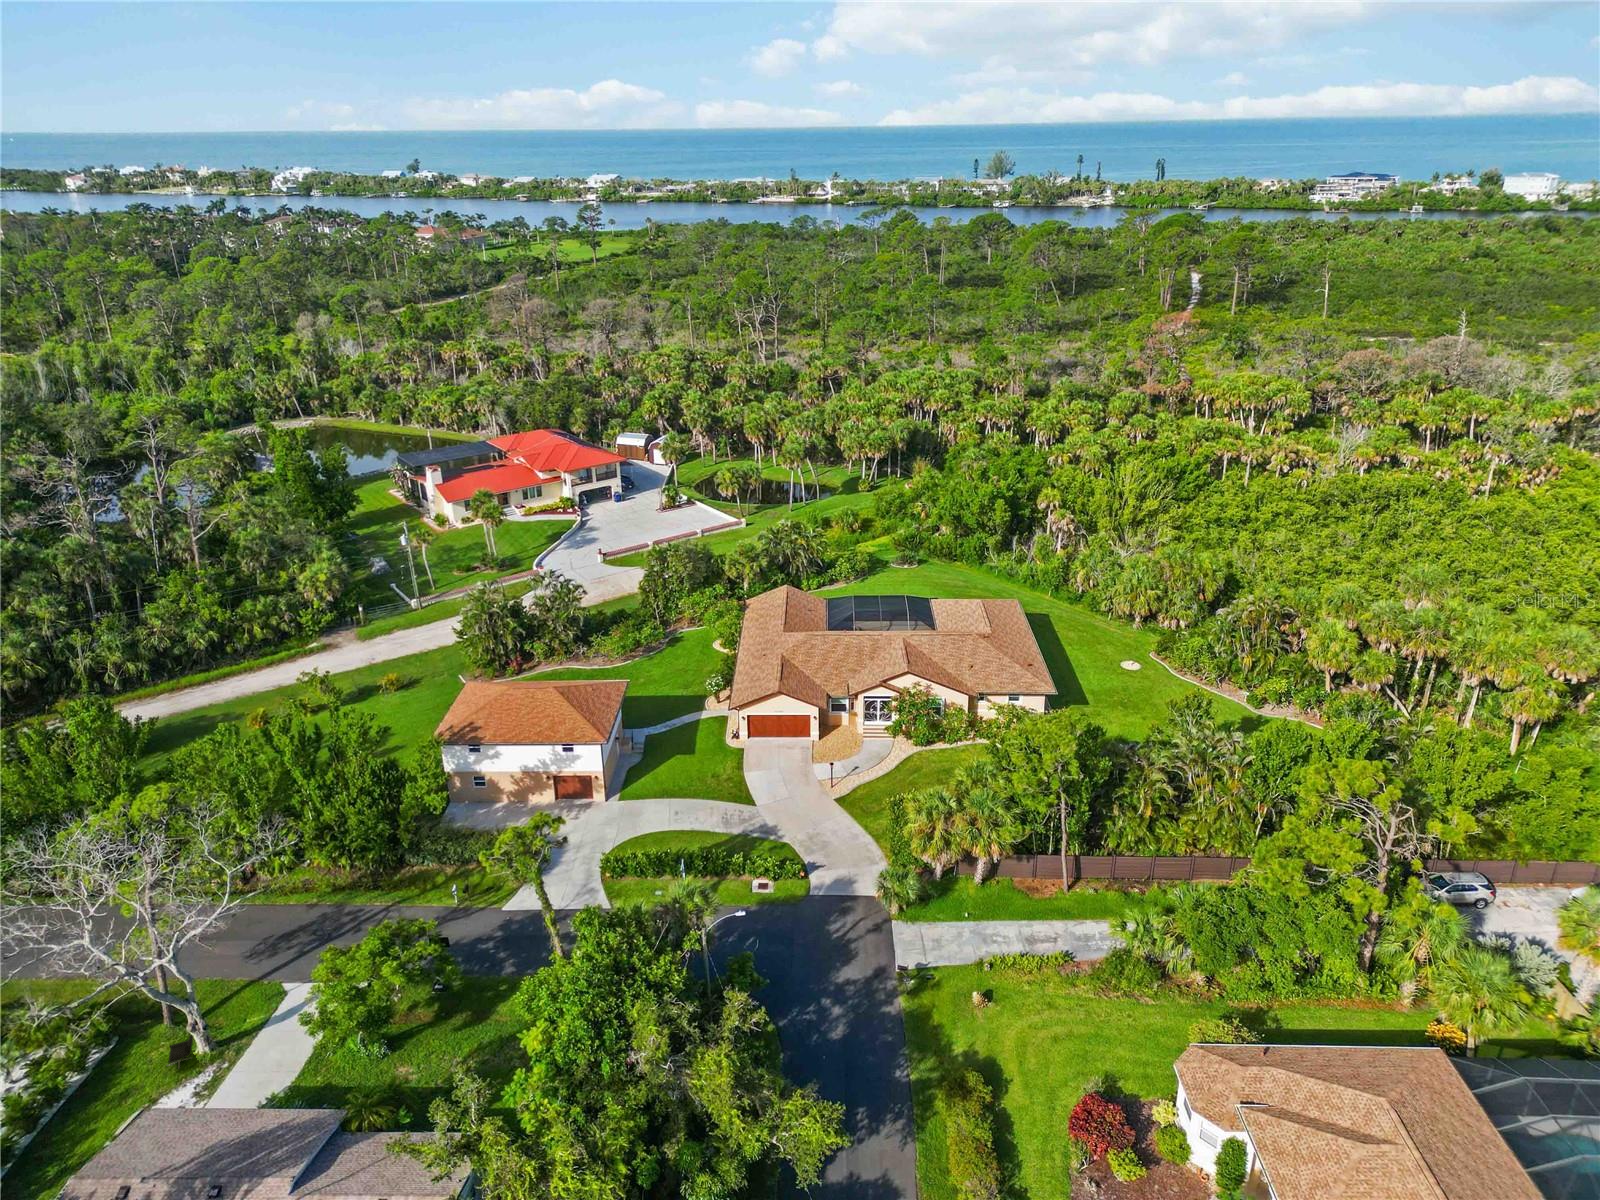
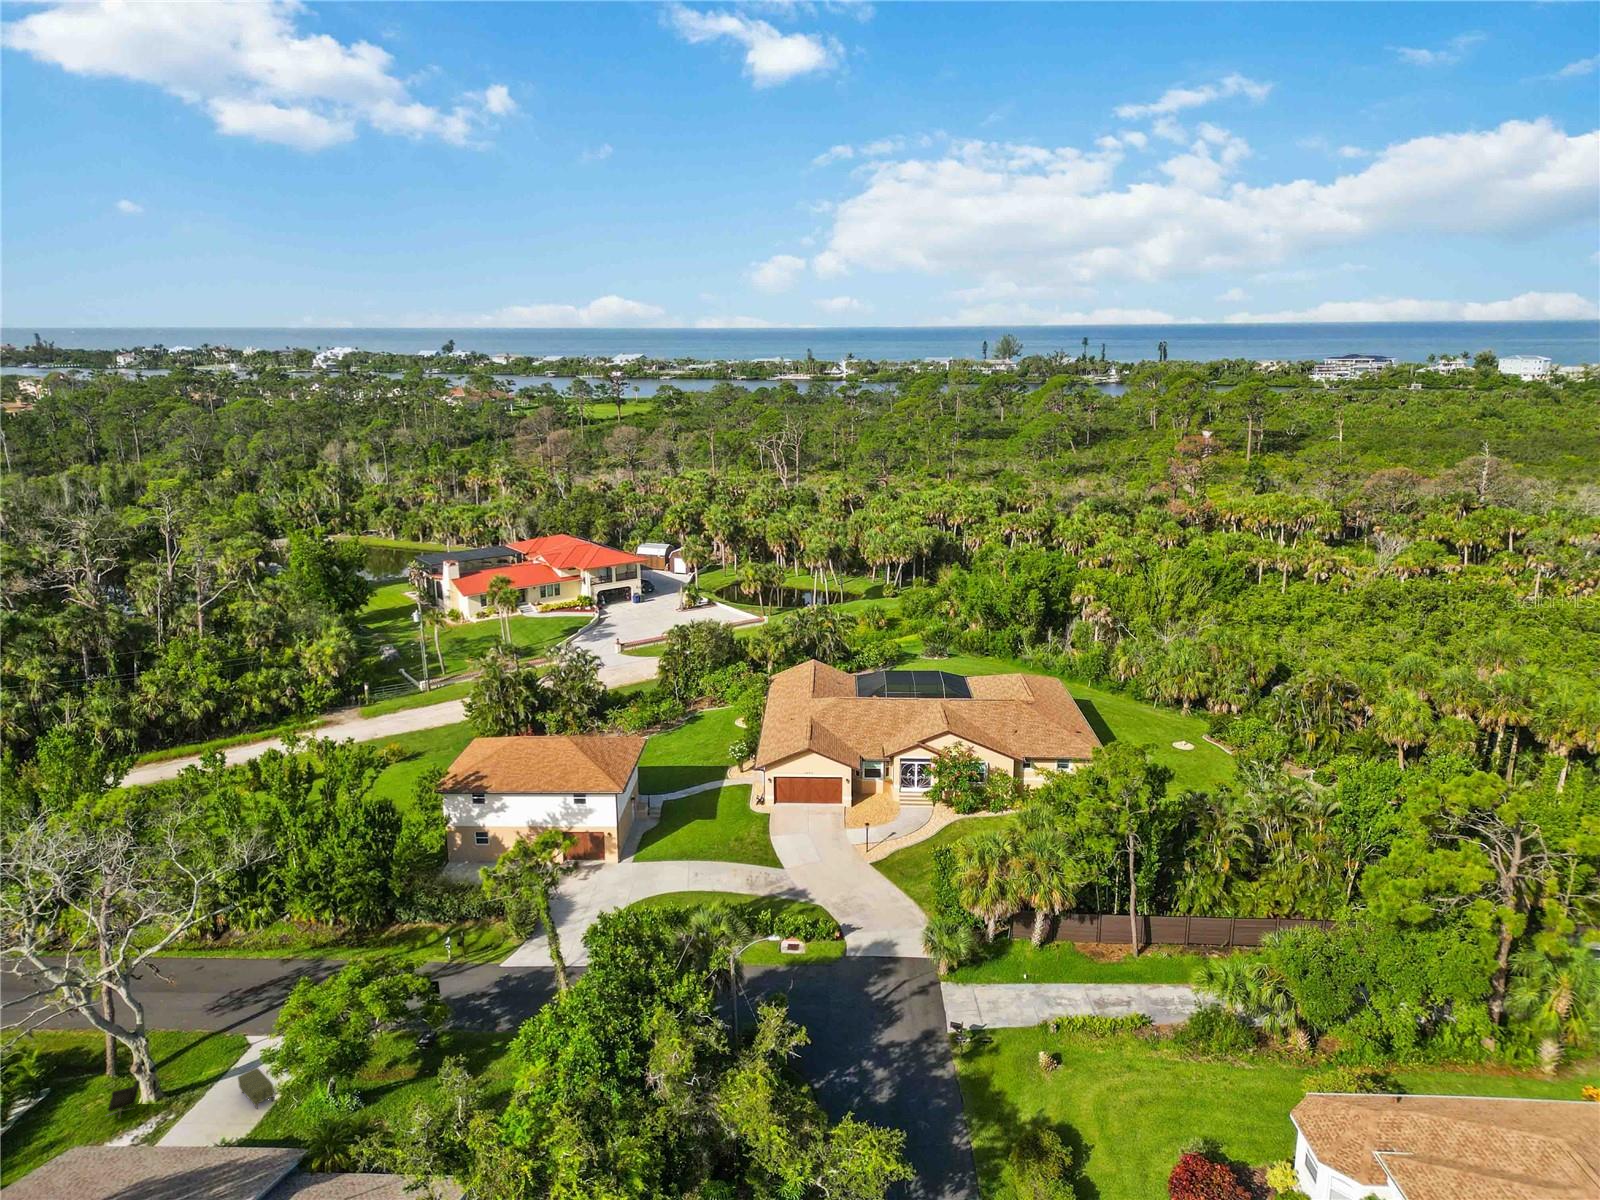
bench: none [278,1020,312,1058] -> present [238,1068,274,1108]

